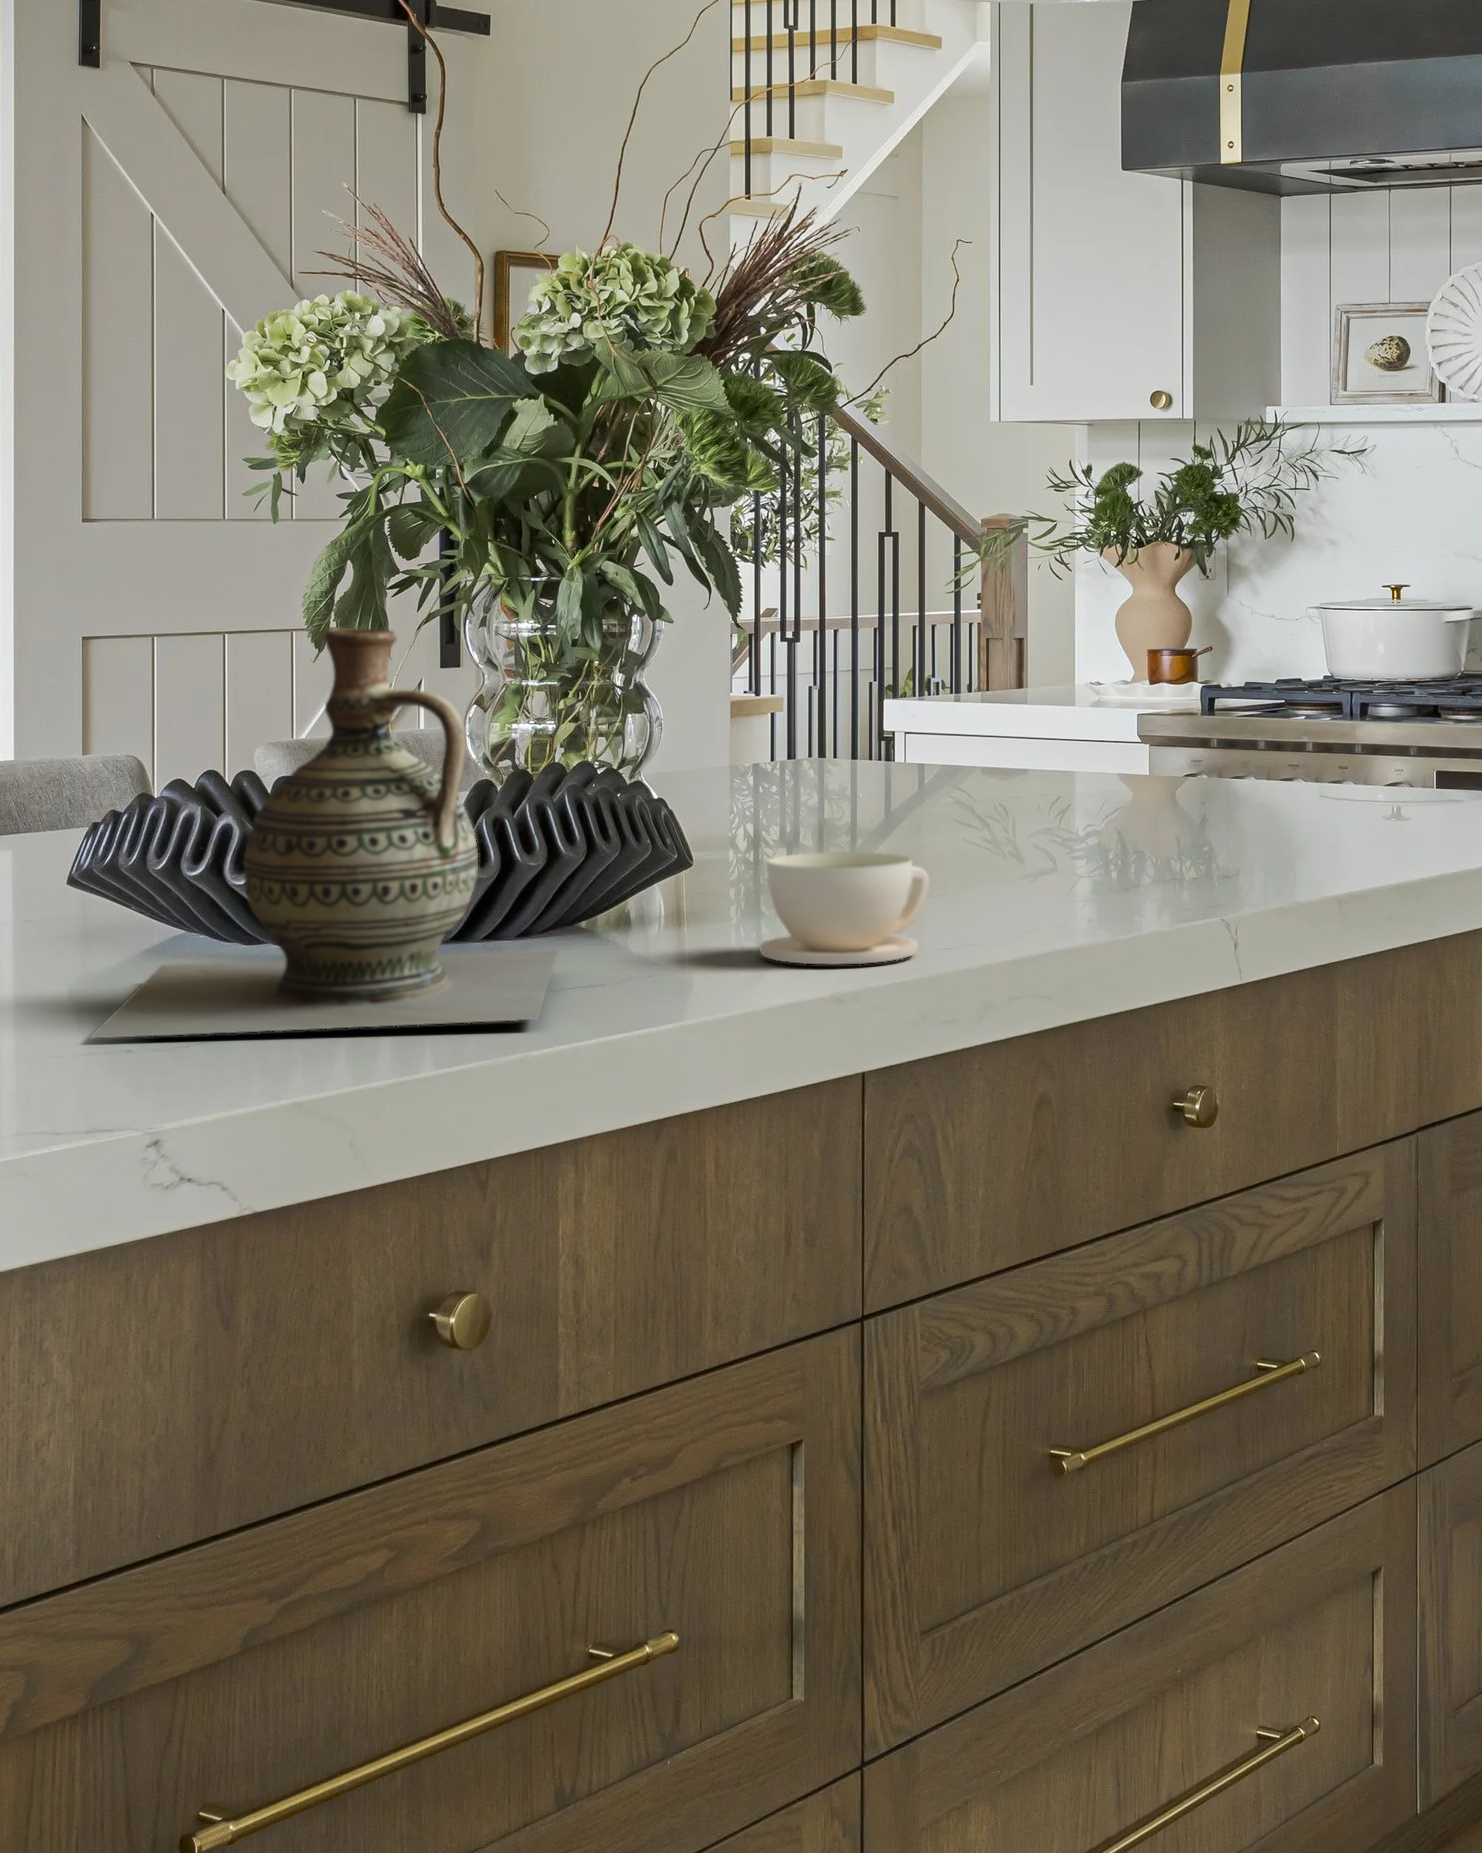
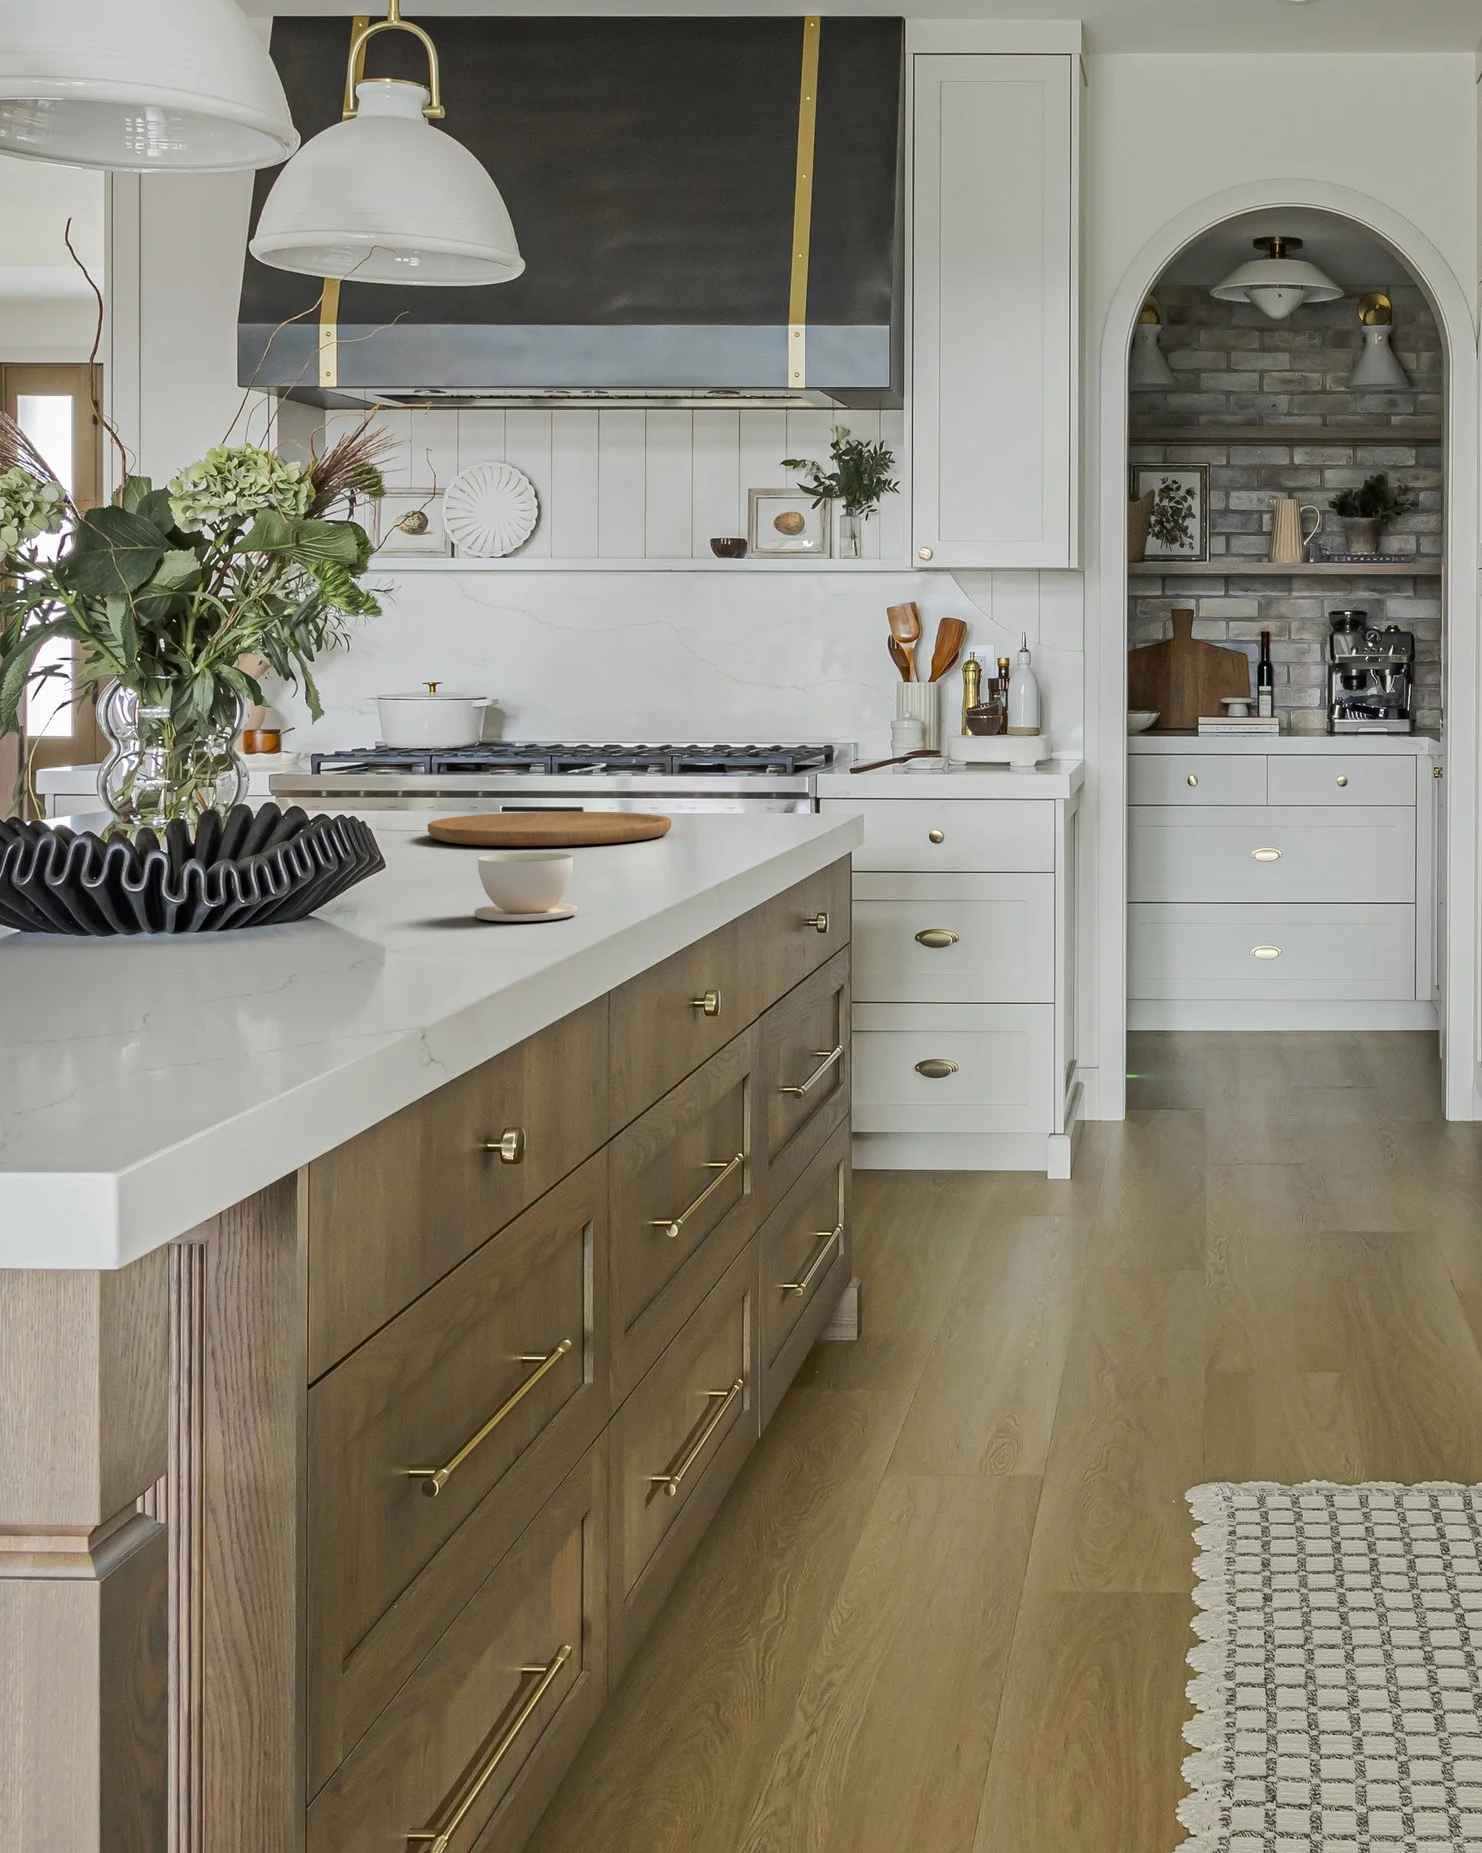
ceramic jug: present [89,628,557,1039] -> none [93,717,458,992]
cutting board: none [1036,786,1398,840] -> present [428,812,671,846]

